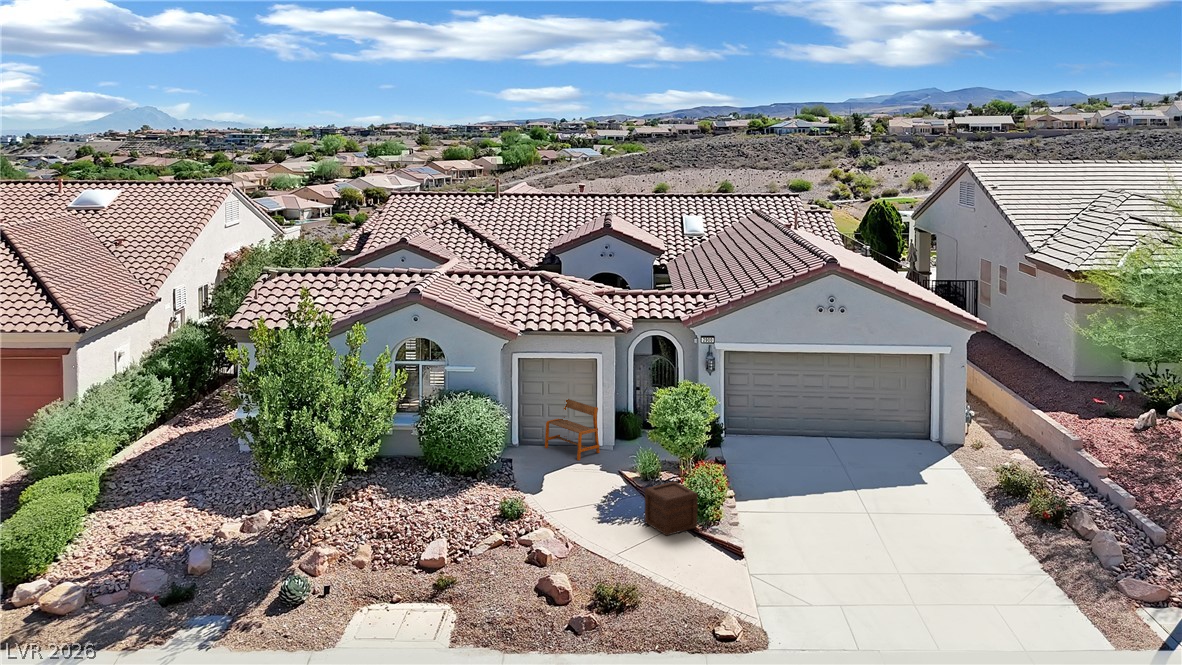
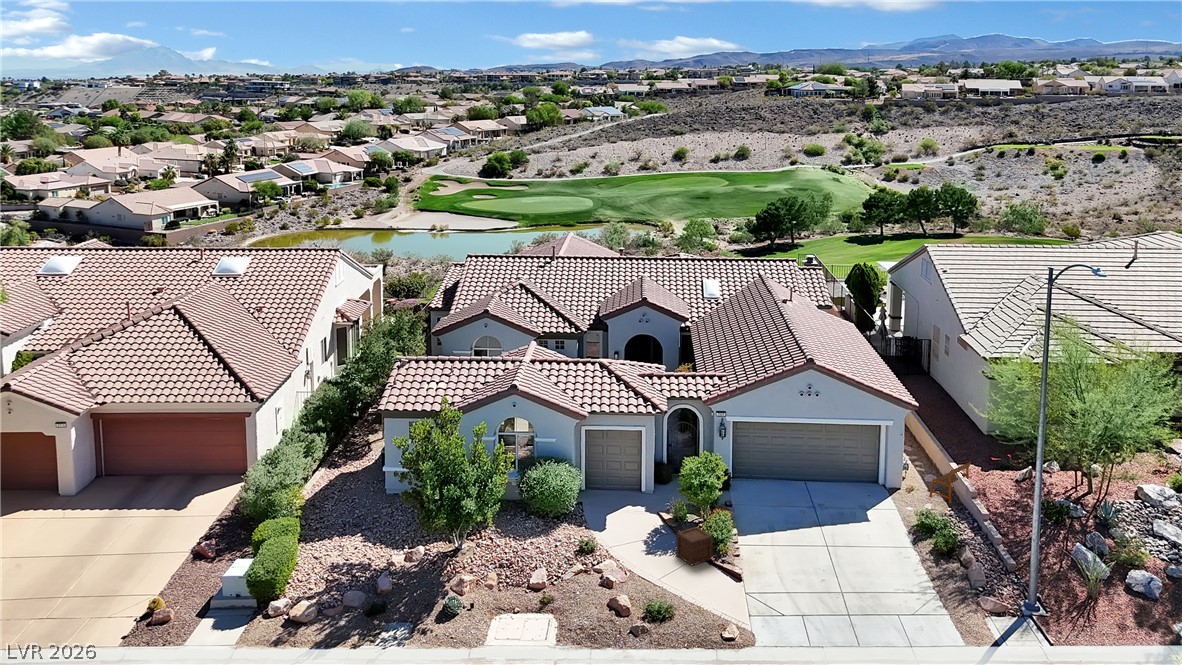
bench: present [545,399,600,460] -> present [929,462,971,503]

